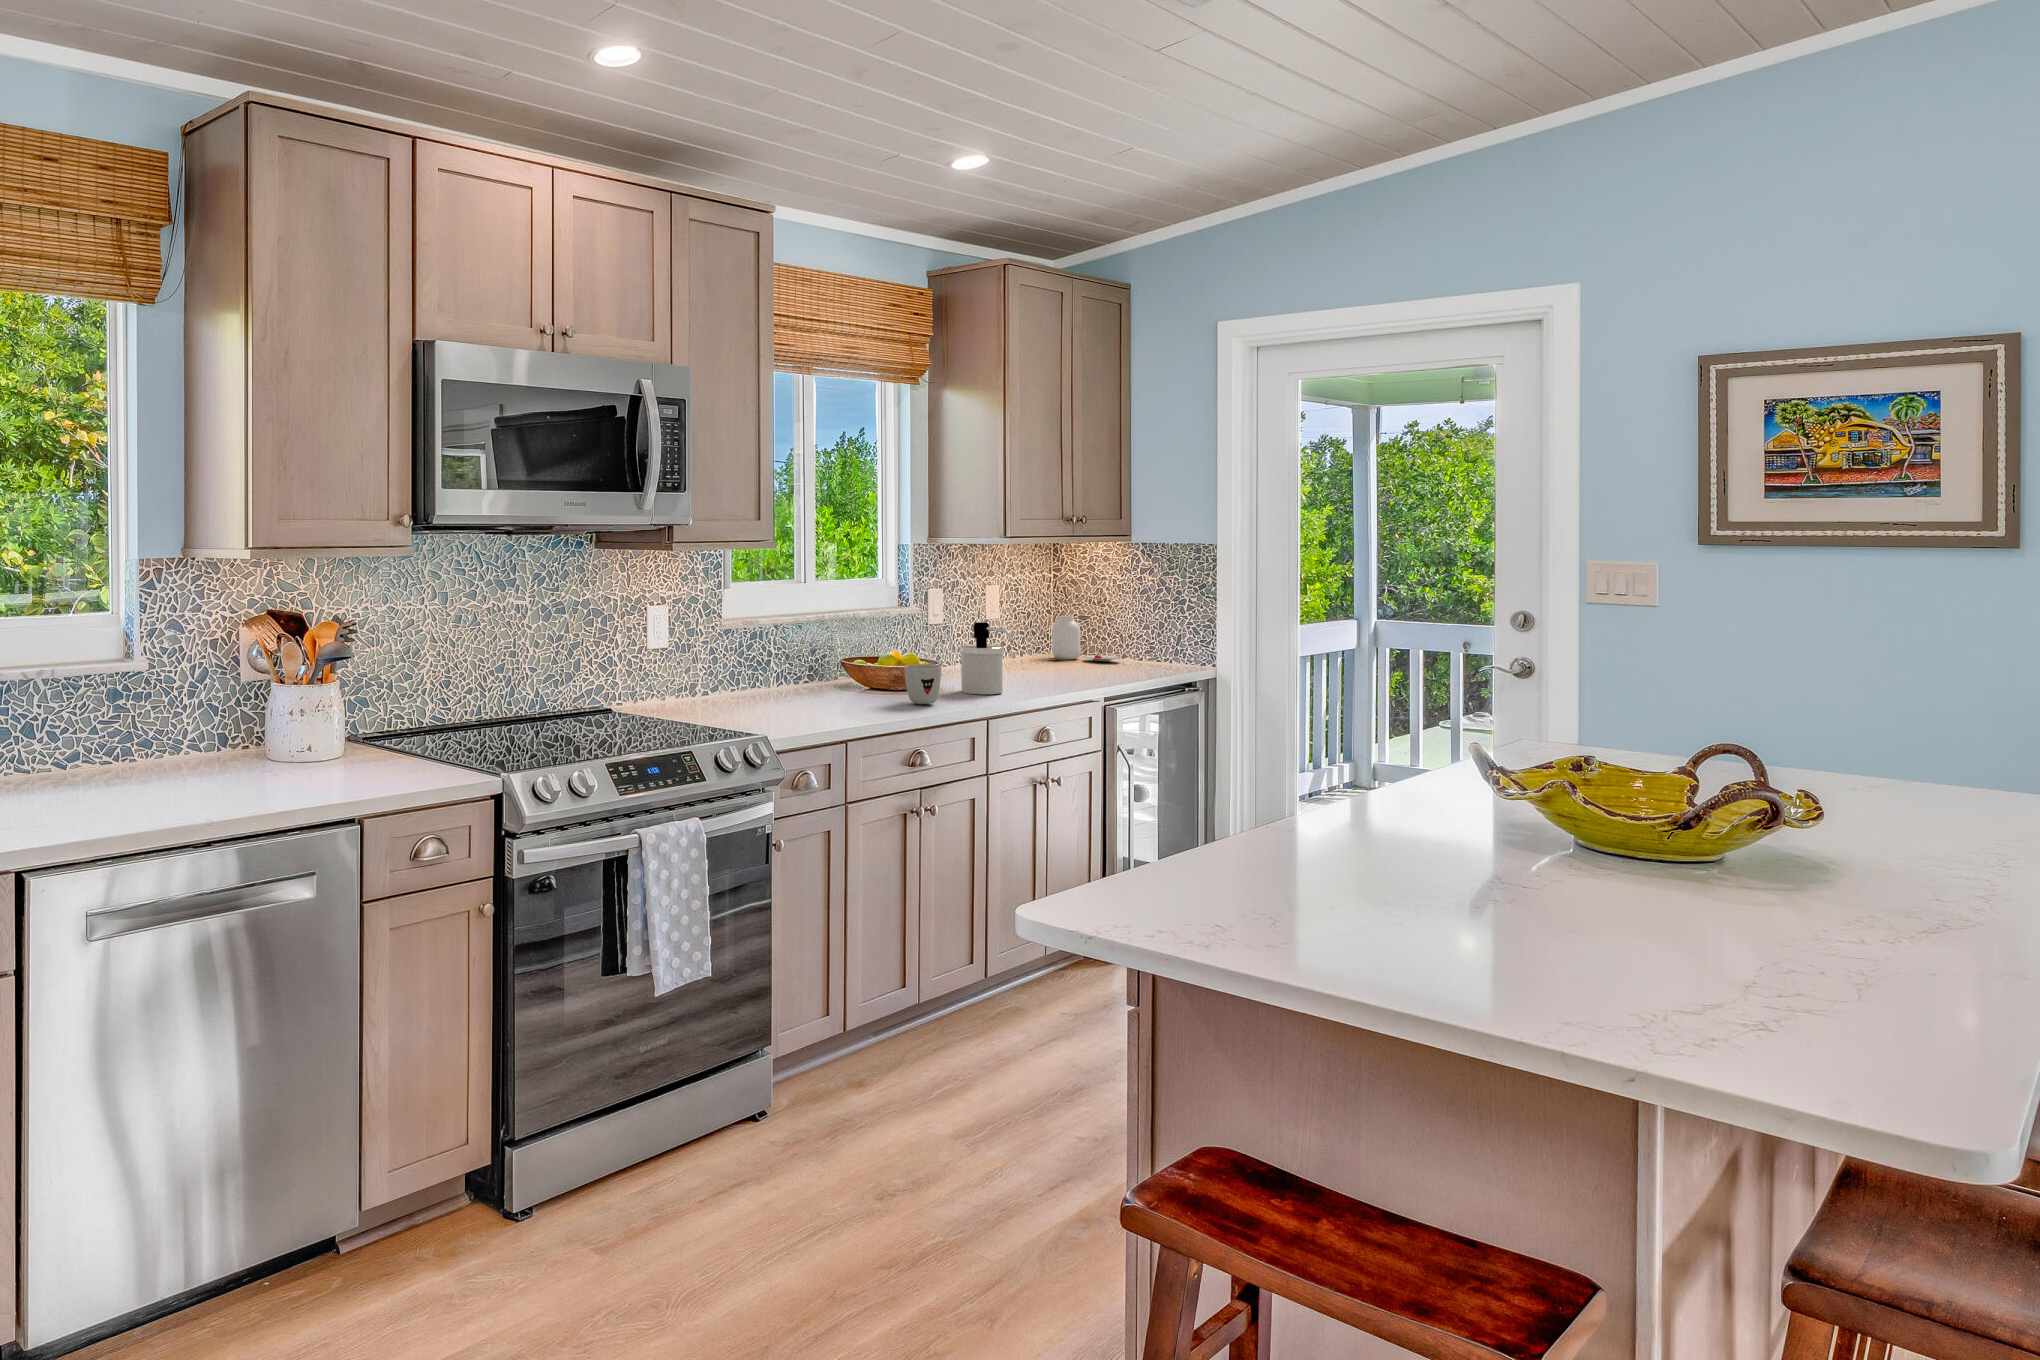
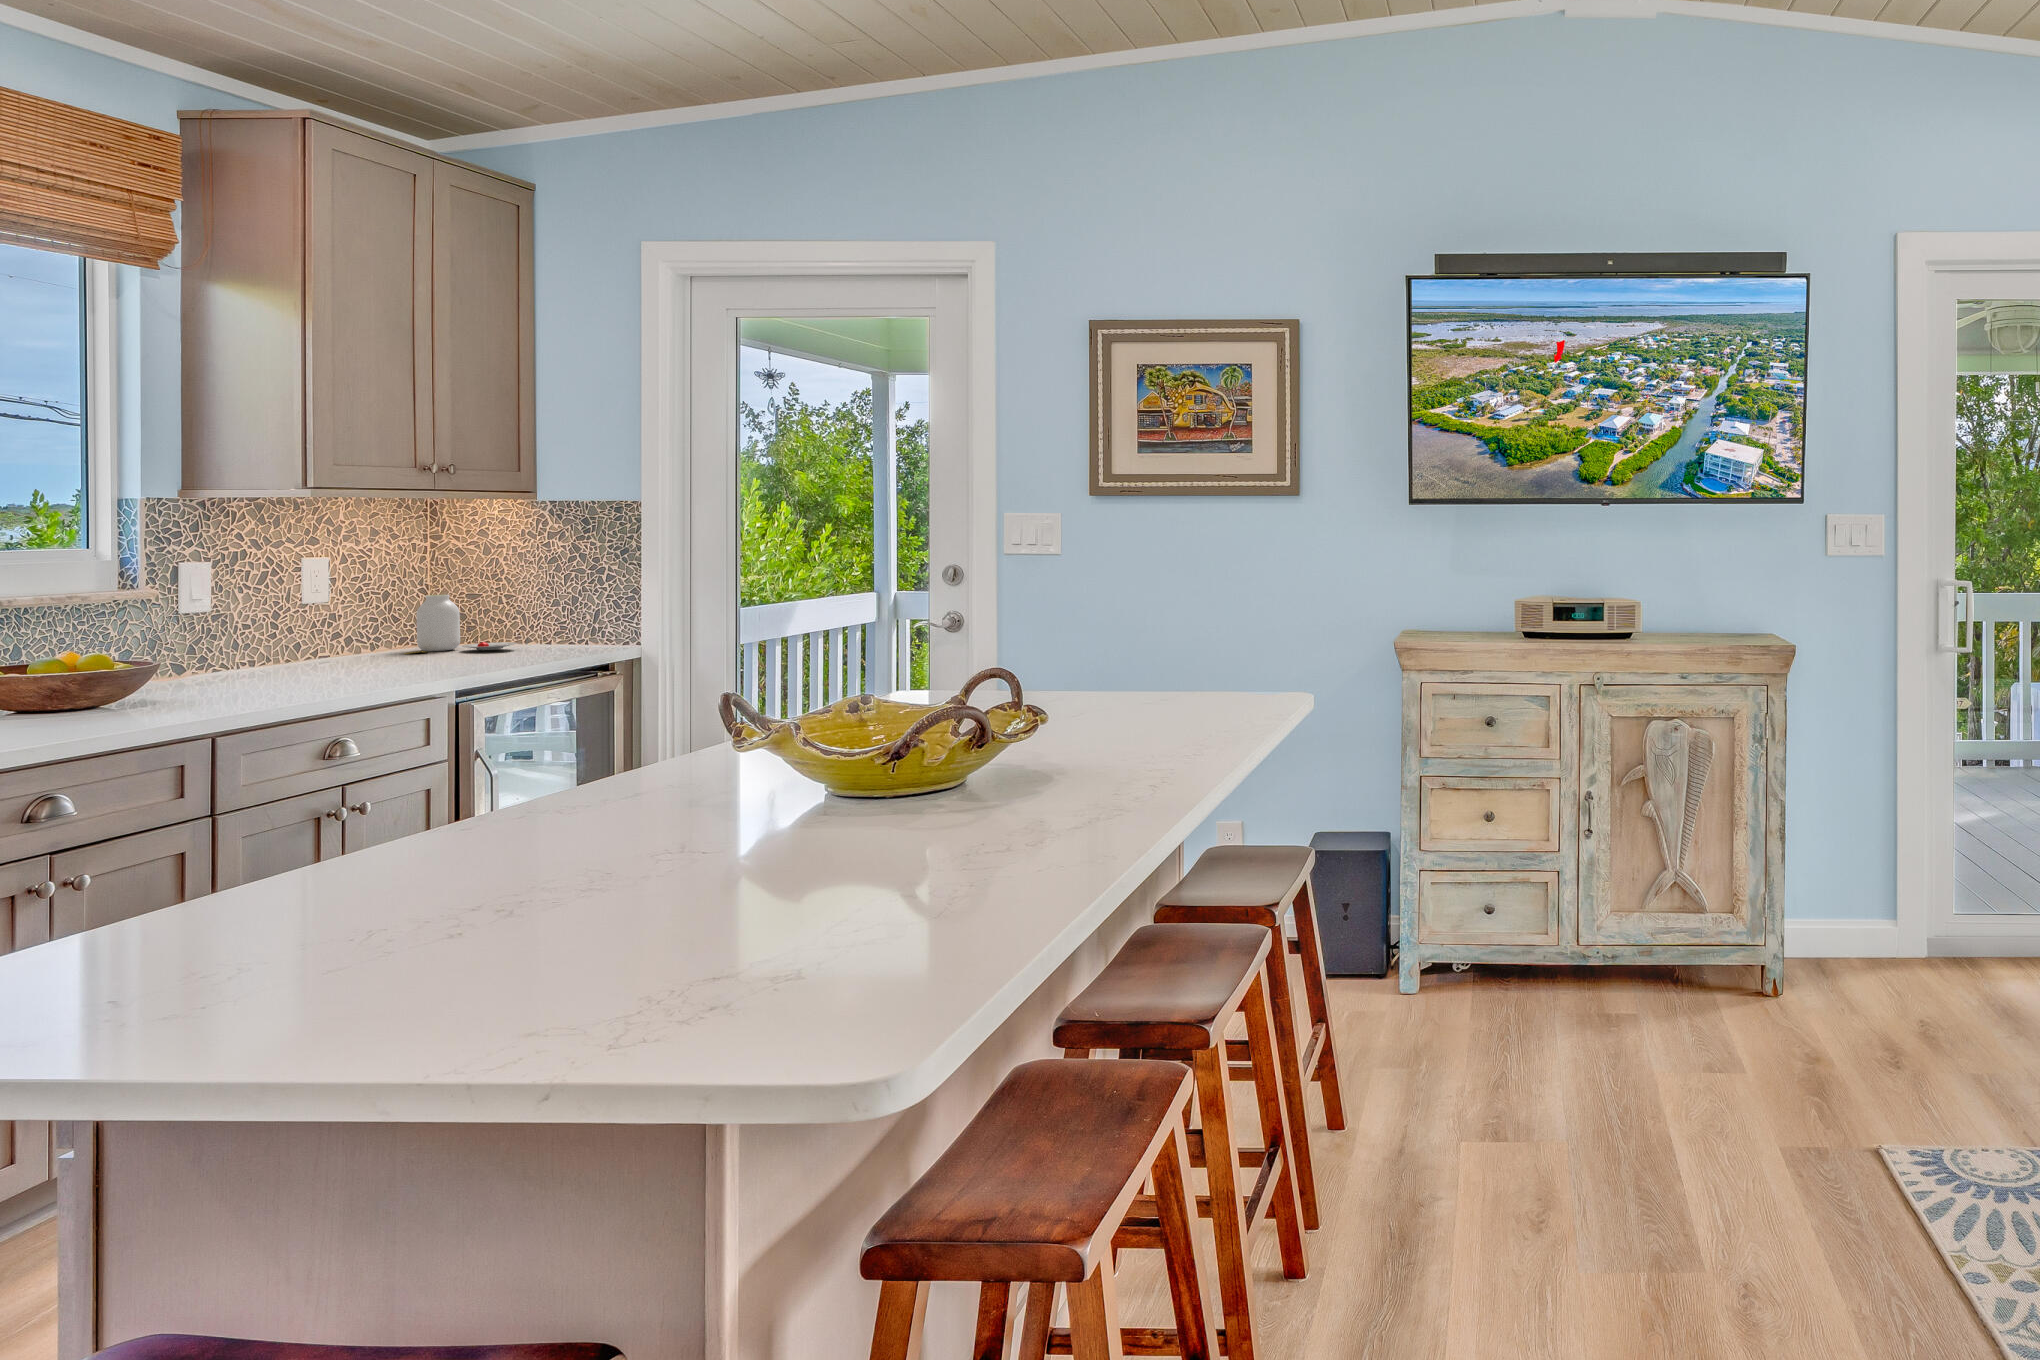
soap dispenser: present [960,622,1013,695] -> none [191,602,277,703]
mug: present [904,665,942,704] -> none [54,666,128,724]

